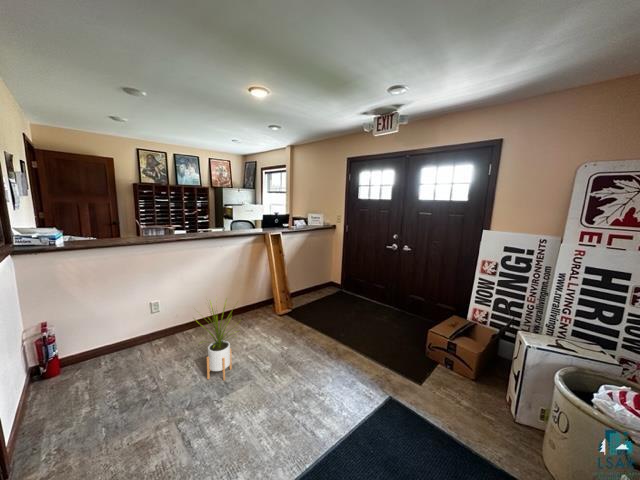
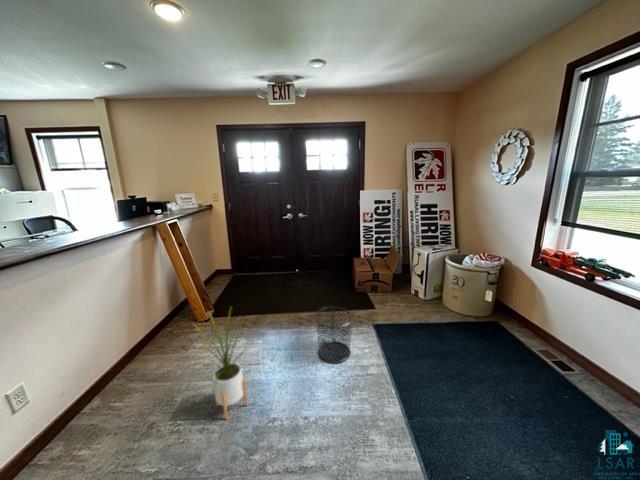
waste bin: none [298,342,339,405] -> present [314,307,353,363]

